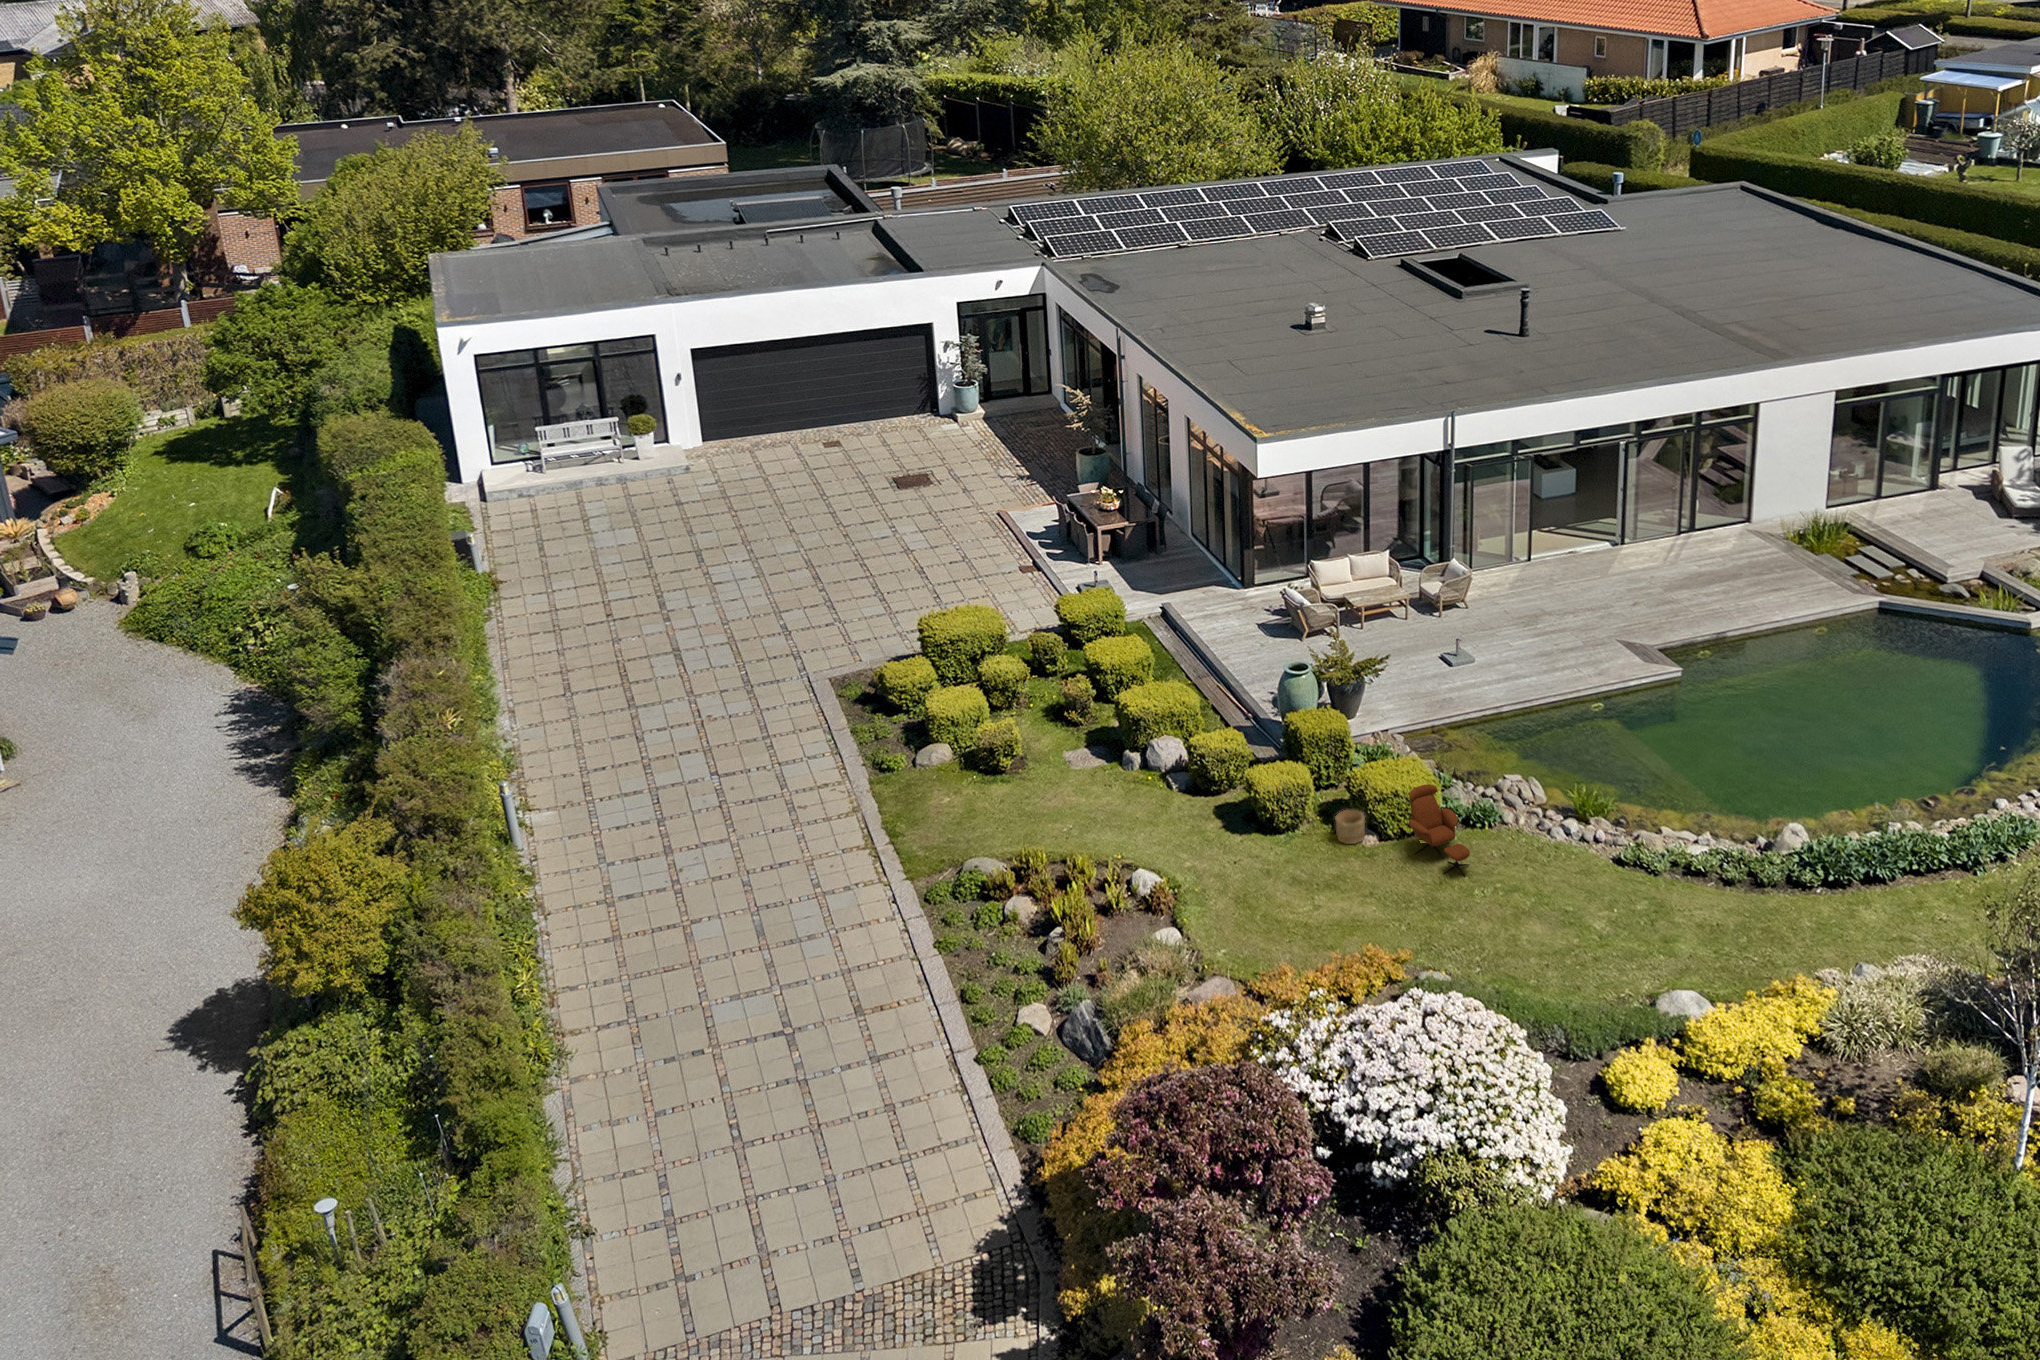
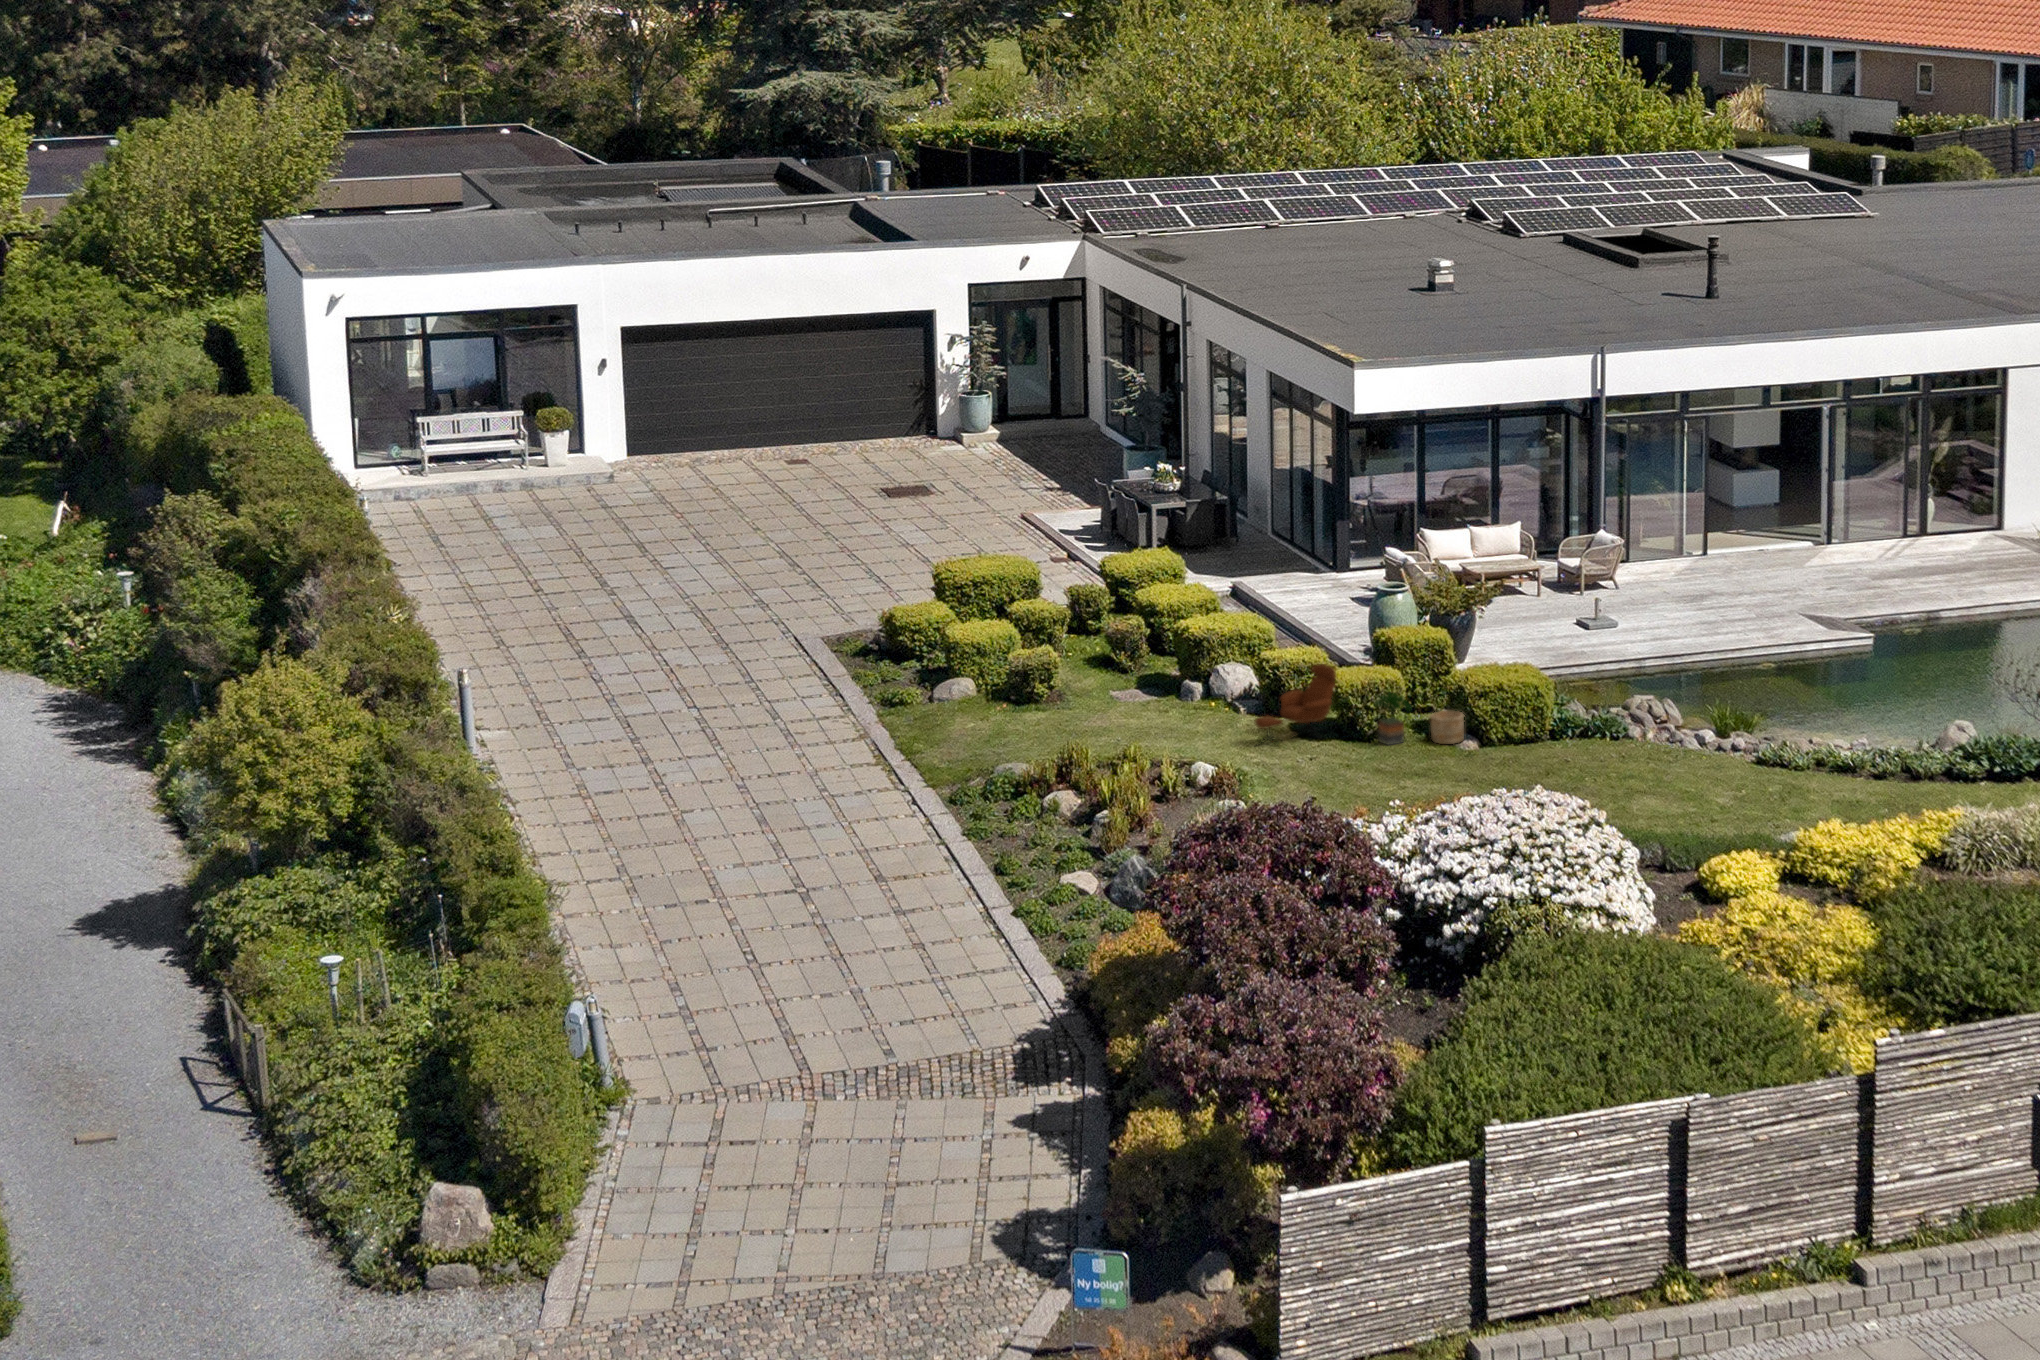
lounge chair: present [1409,784,1470,876] -> present [1254,664,1336,742]
potted tree: none [1286,799,1320,847] -> present [1375,693,1411,745]

